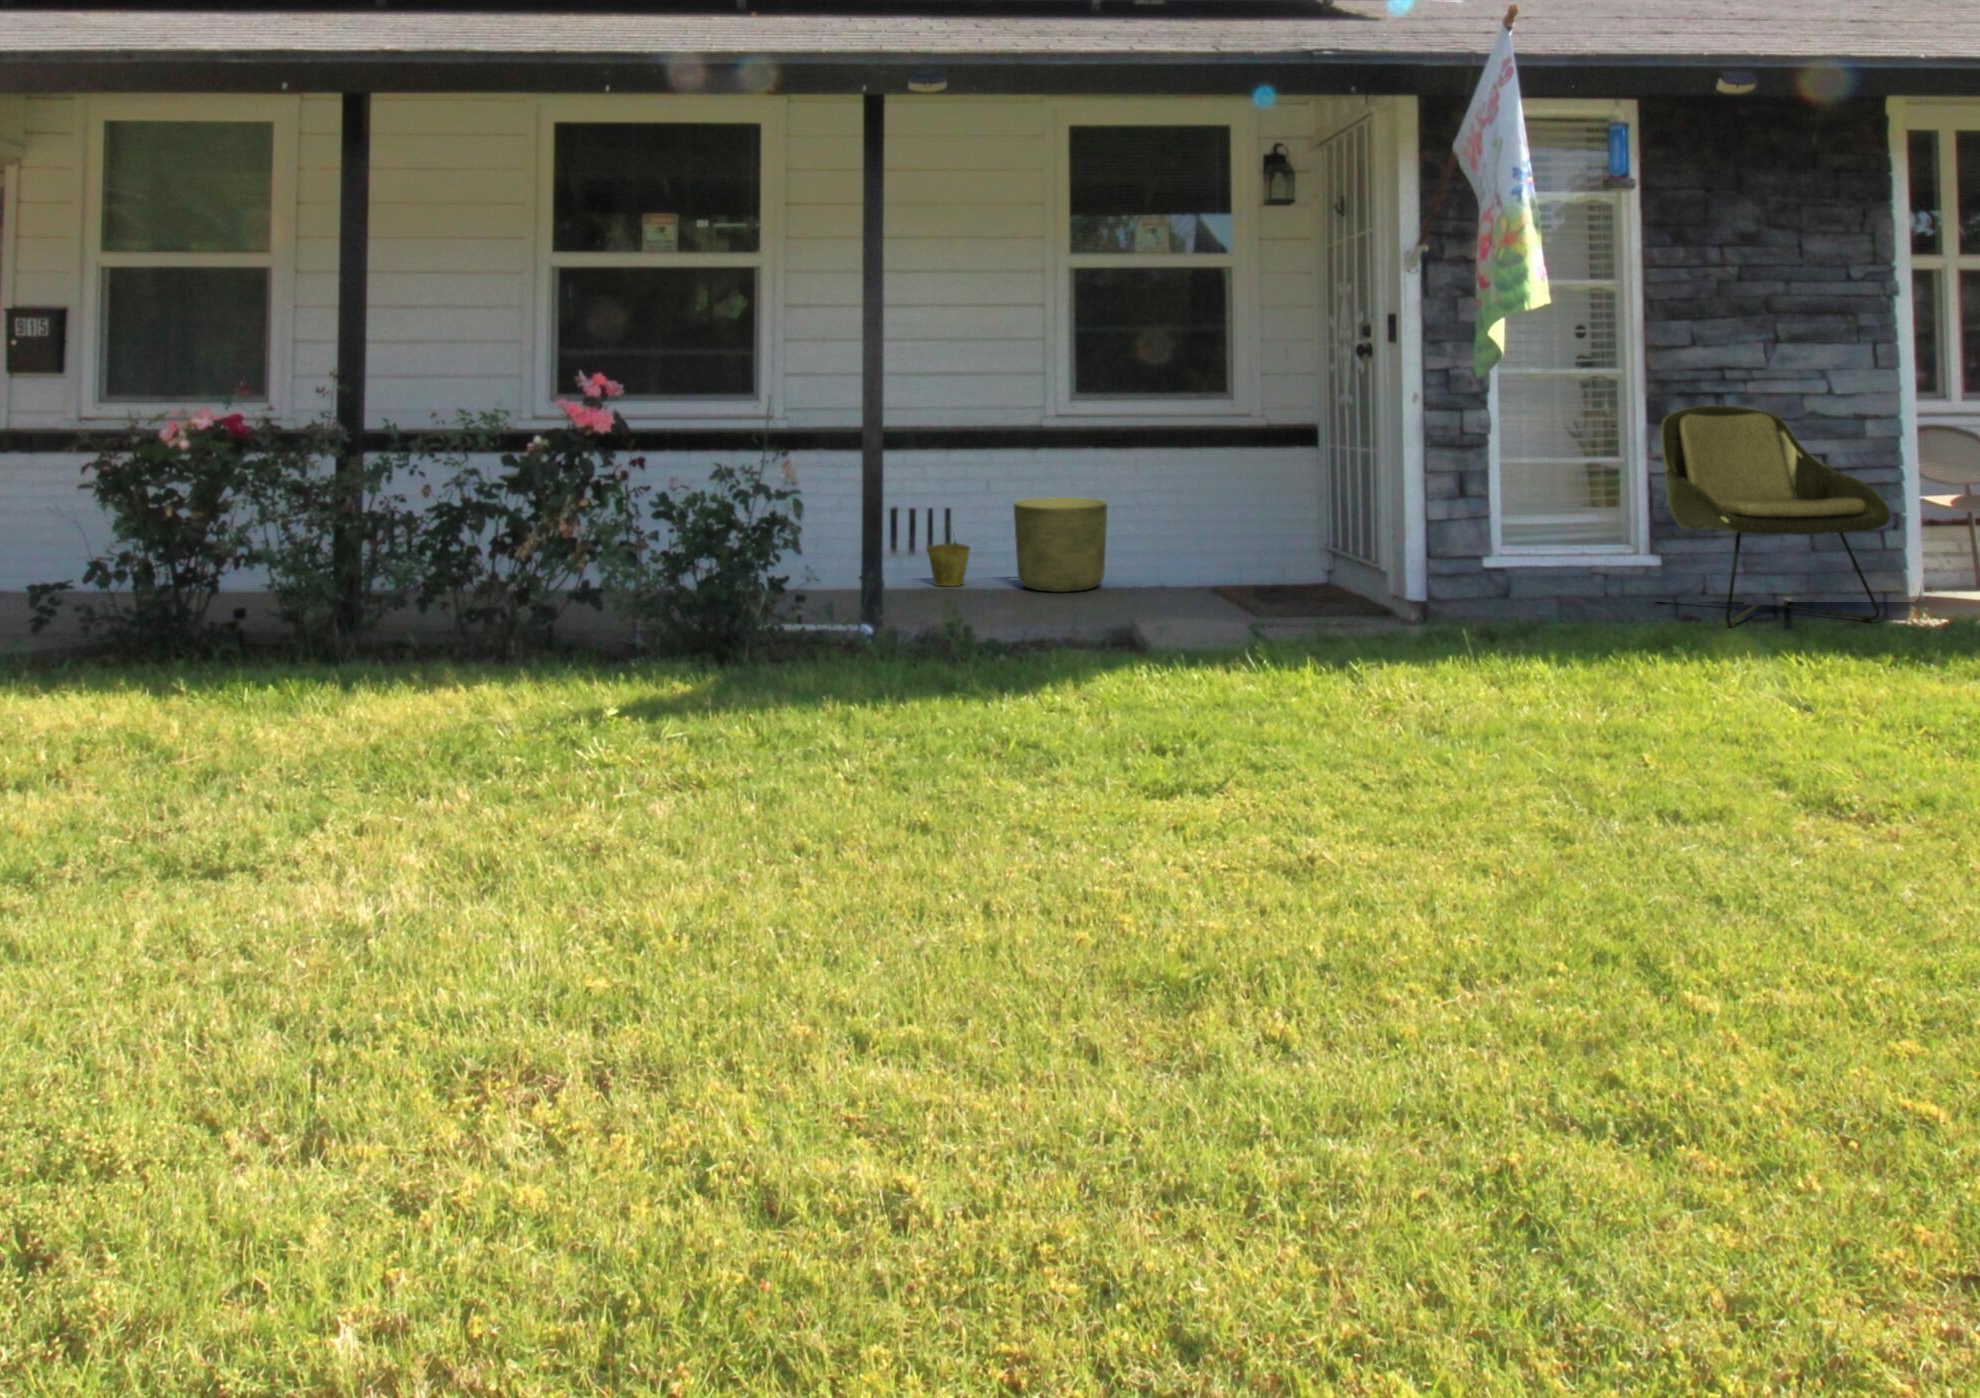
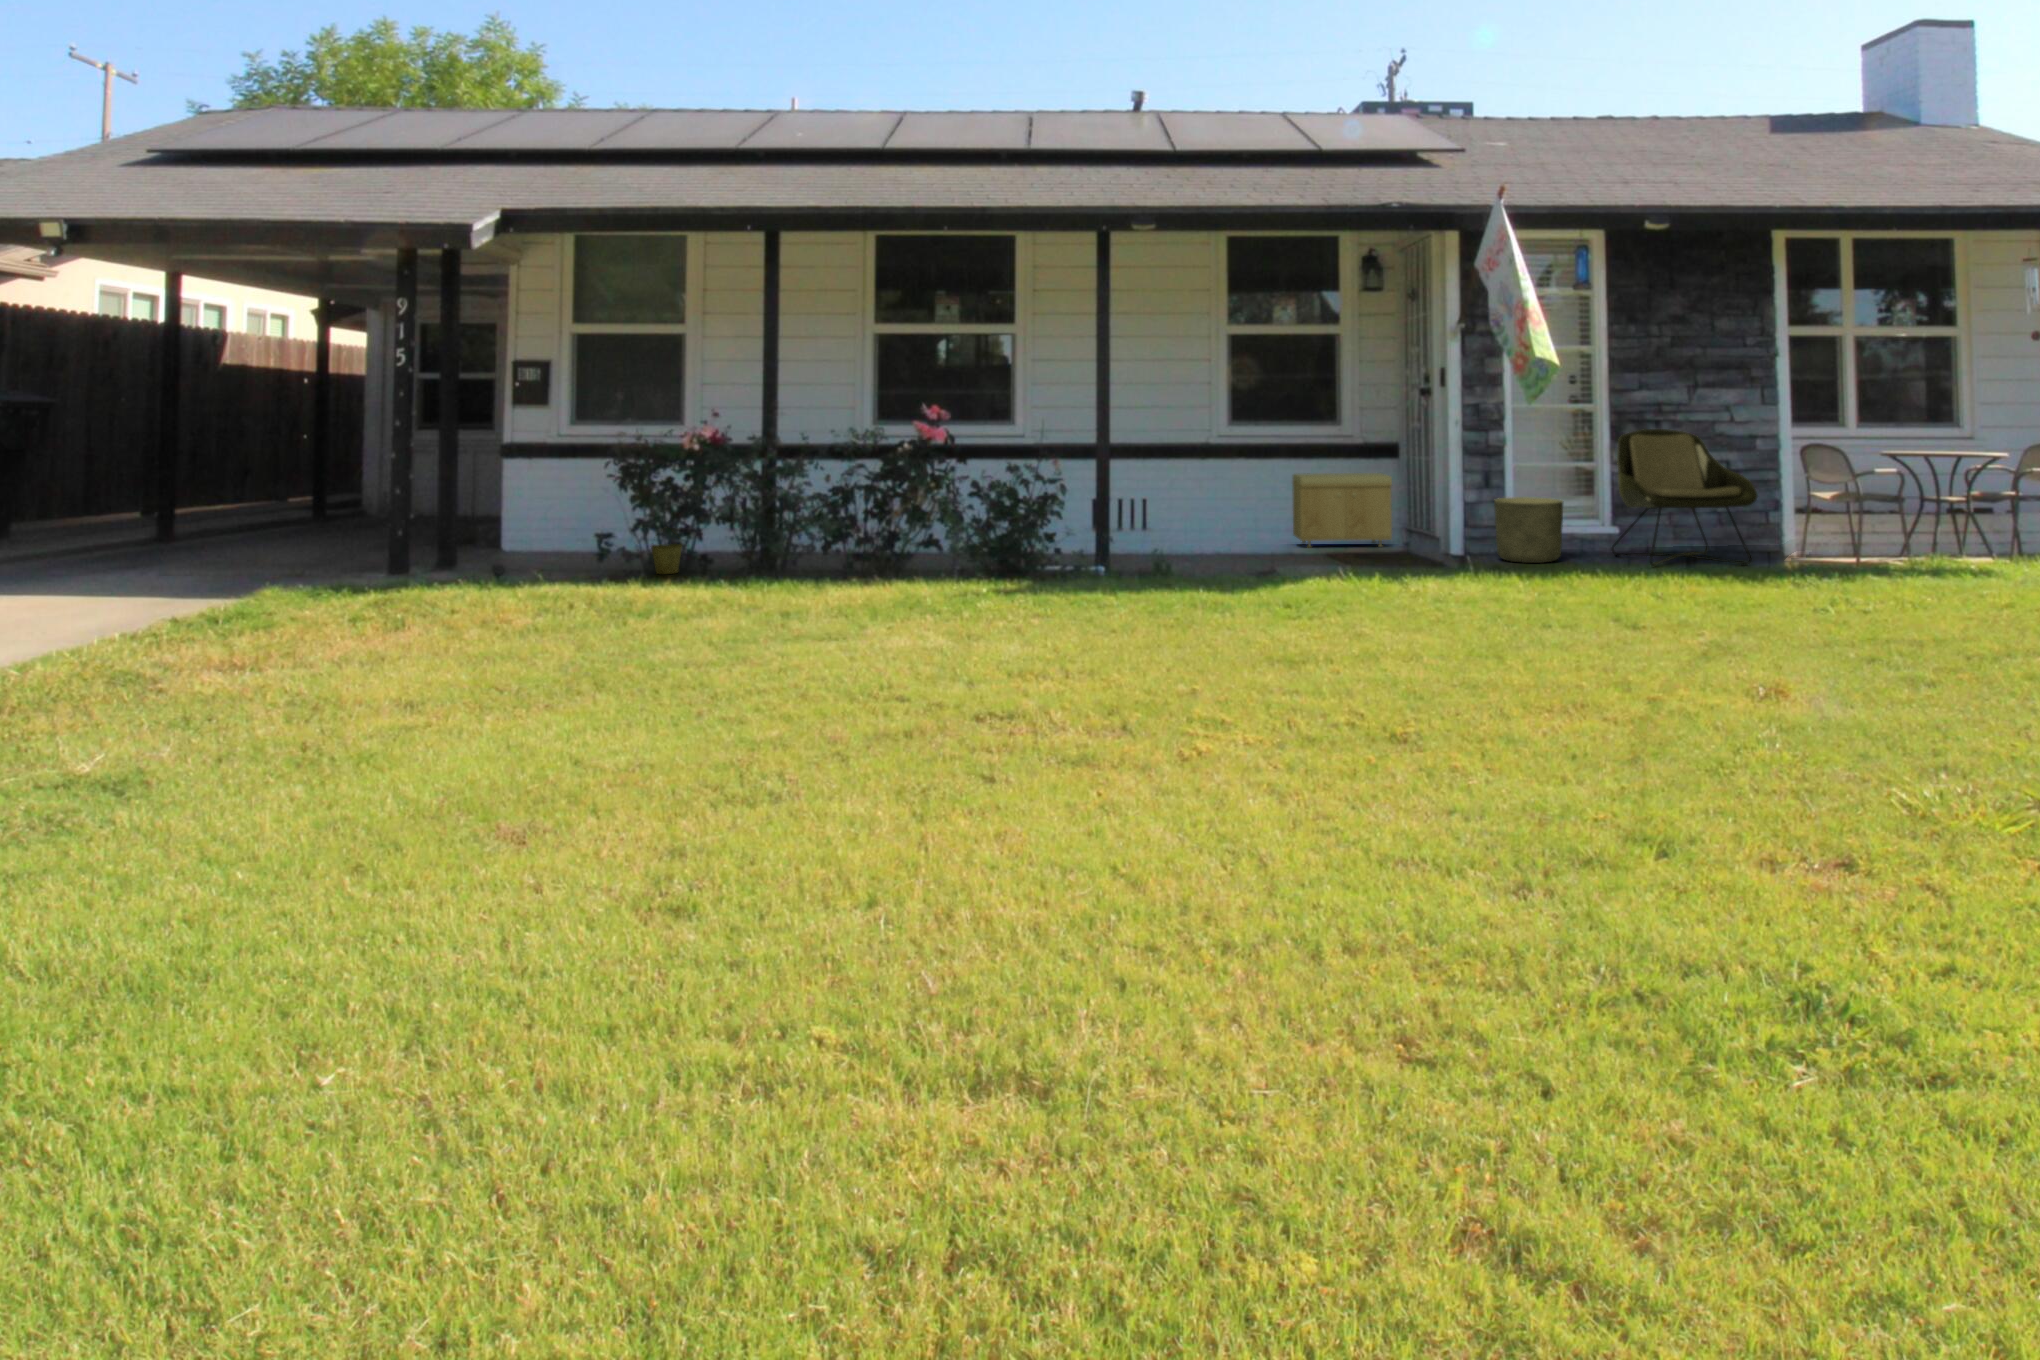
storage bench: none [1162,470,1312,586] -> present [1292,473,1392,547]
planter: present [1014,497,1107,592] -> present [1494,497,1563,563]
bucket: present [927,542,970,586] -> present [651,544,682,574]

